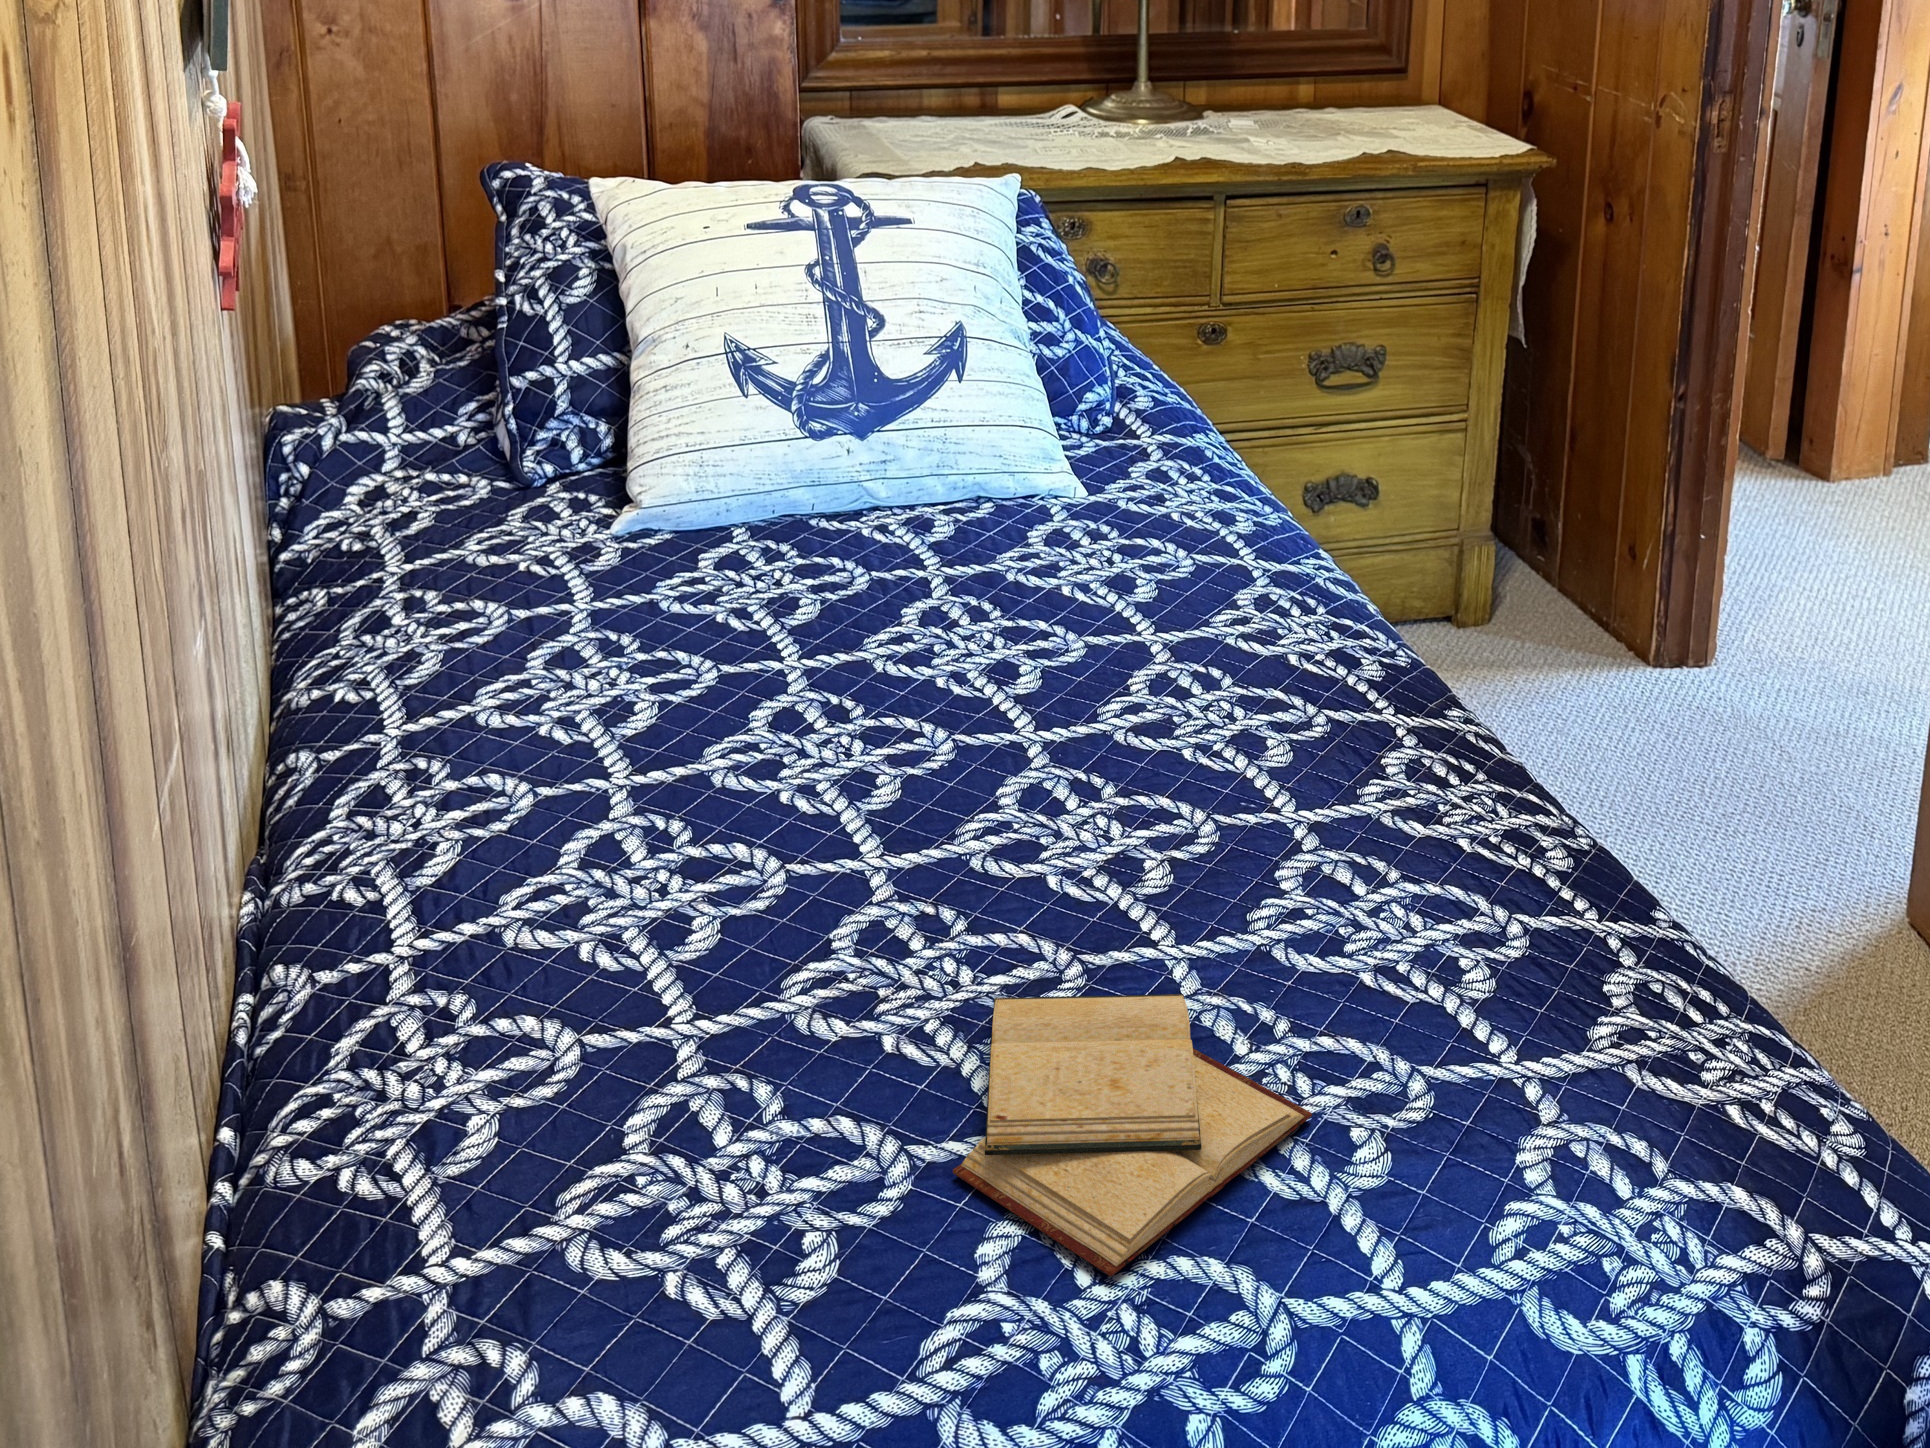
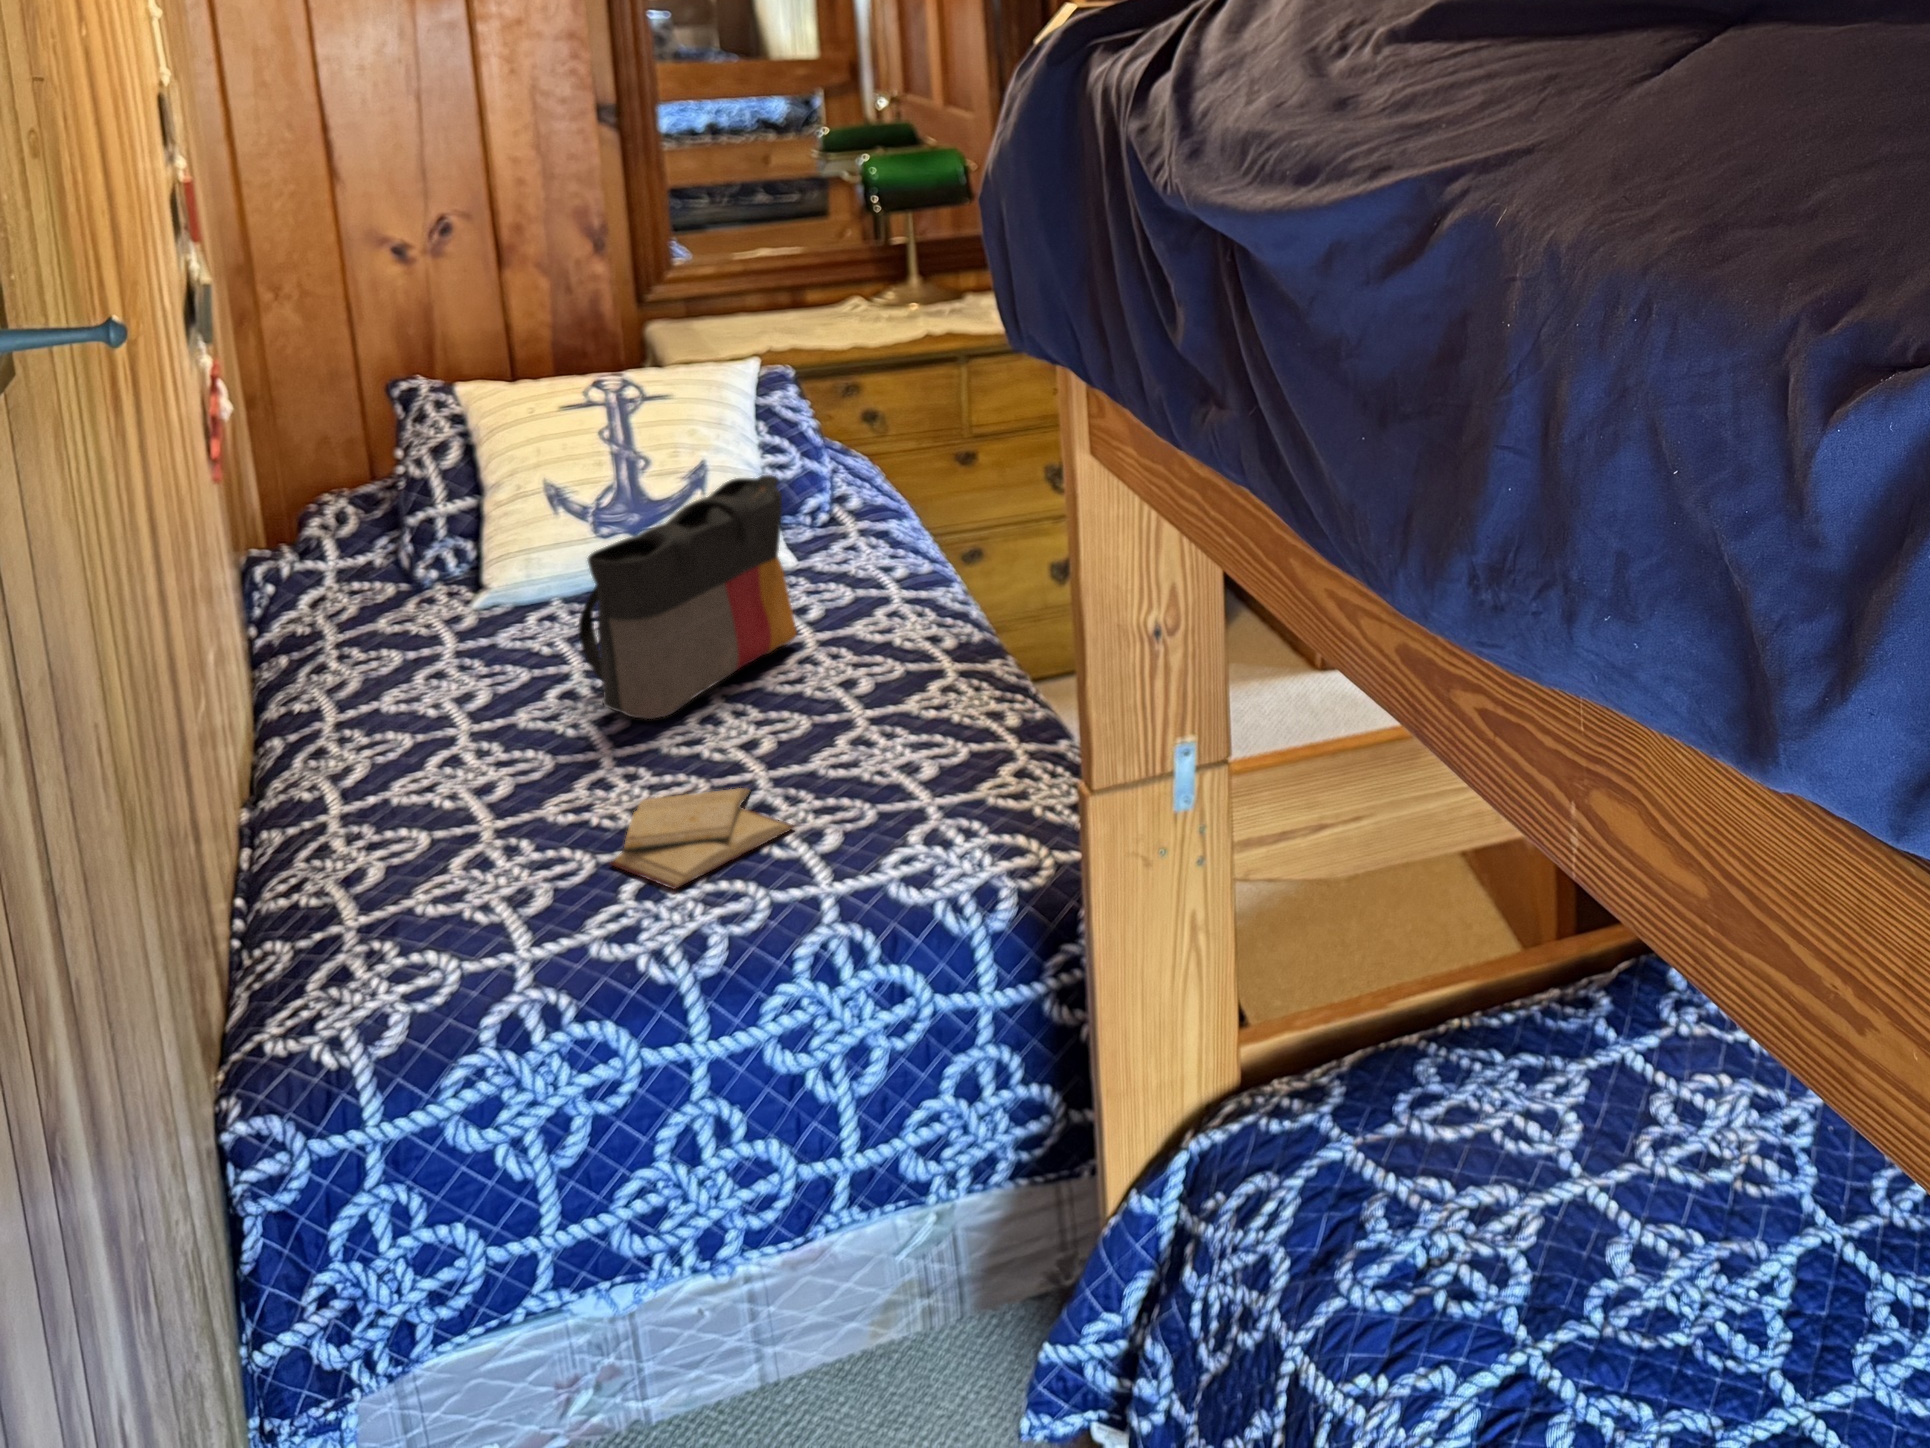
tote bag: none [815,361,1163,796] -> present [578,475,797,719]

